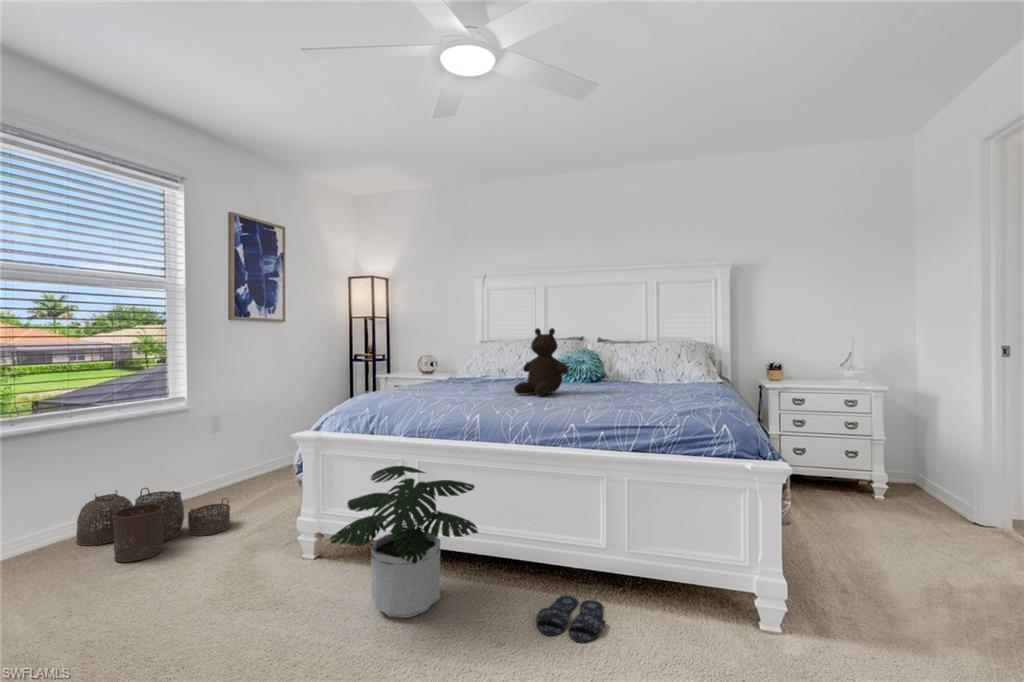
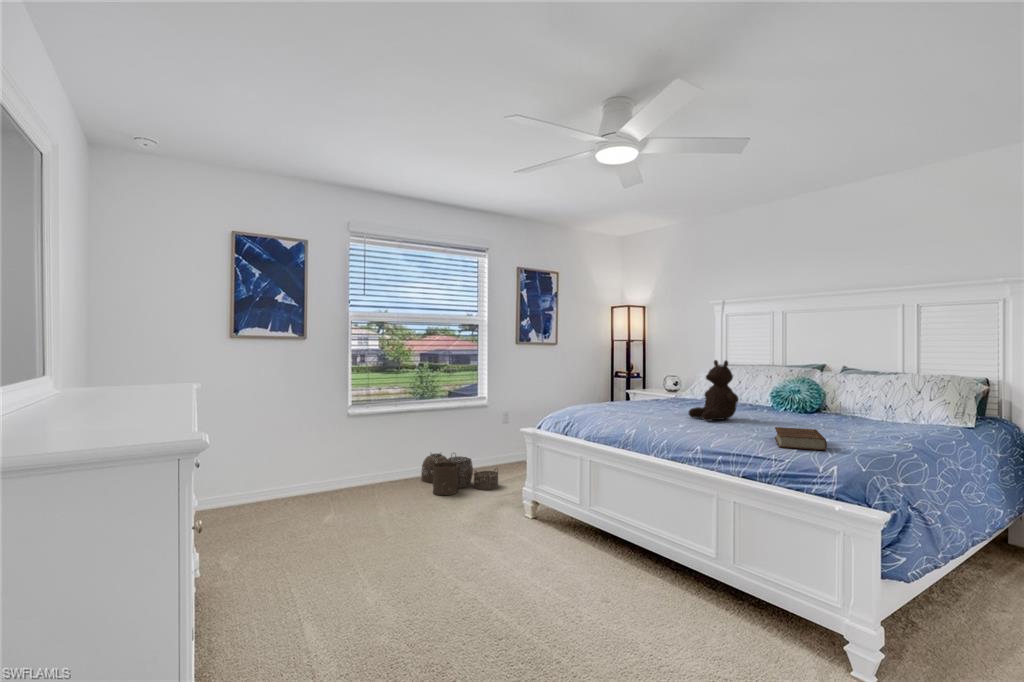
book: none [634,392,704,413] -> present [775,427,827,450]
potted plant: present [330,466,478,618] -> none [512,460,622,567]
slippers: present [536,596,606,642] -> none [642,589,709,621]

